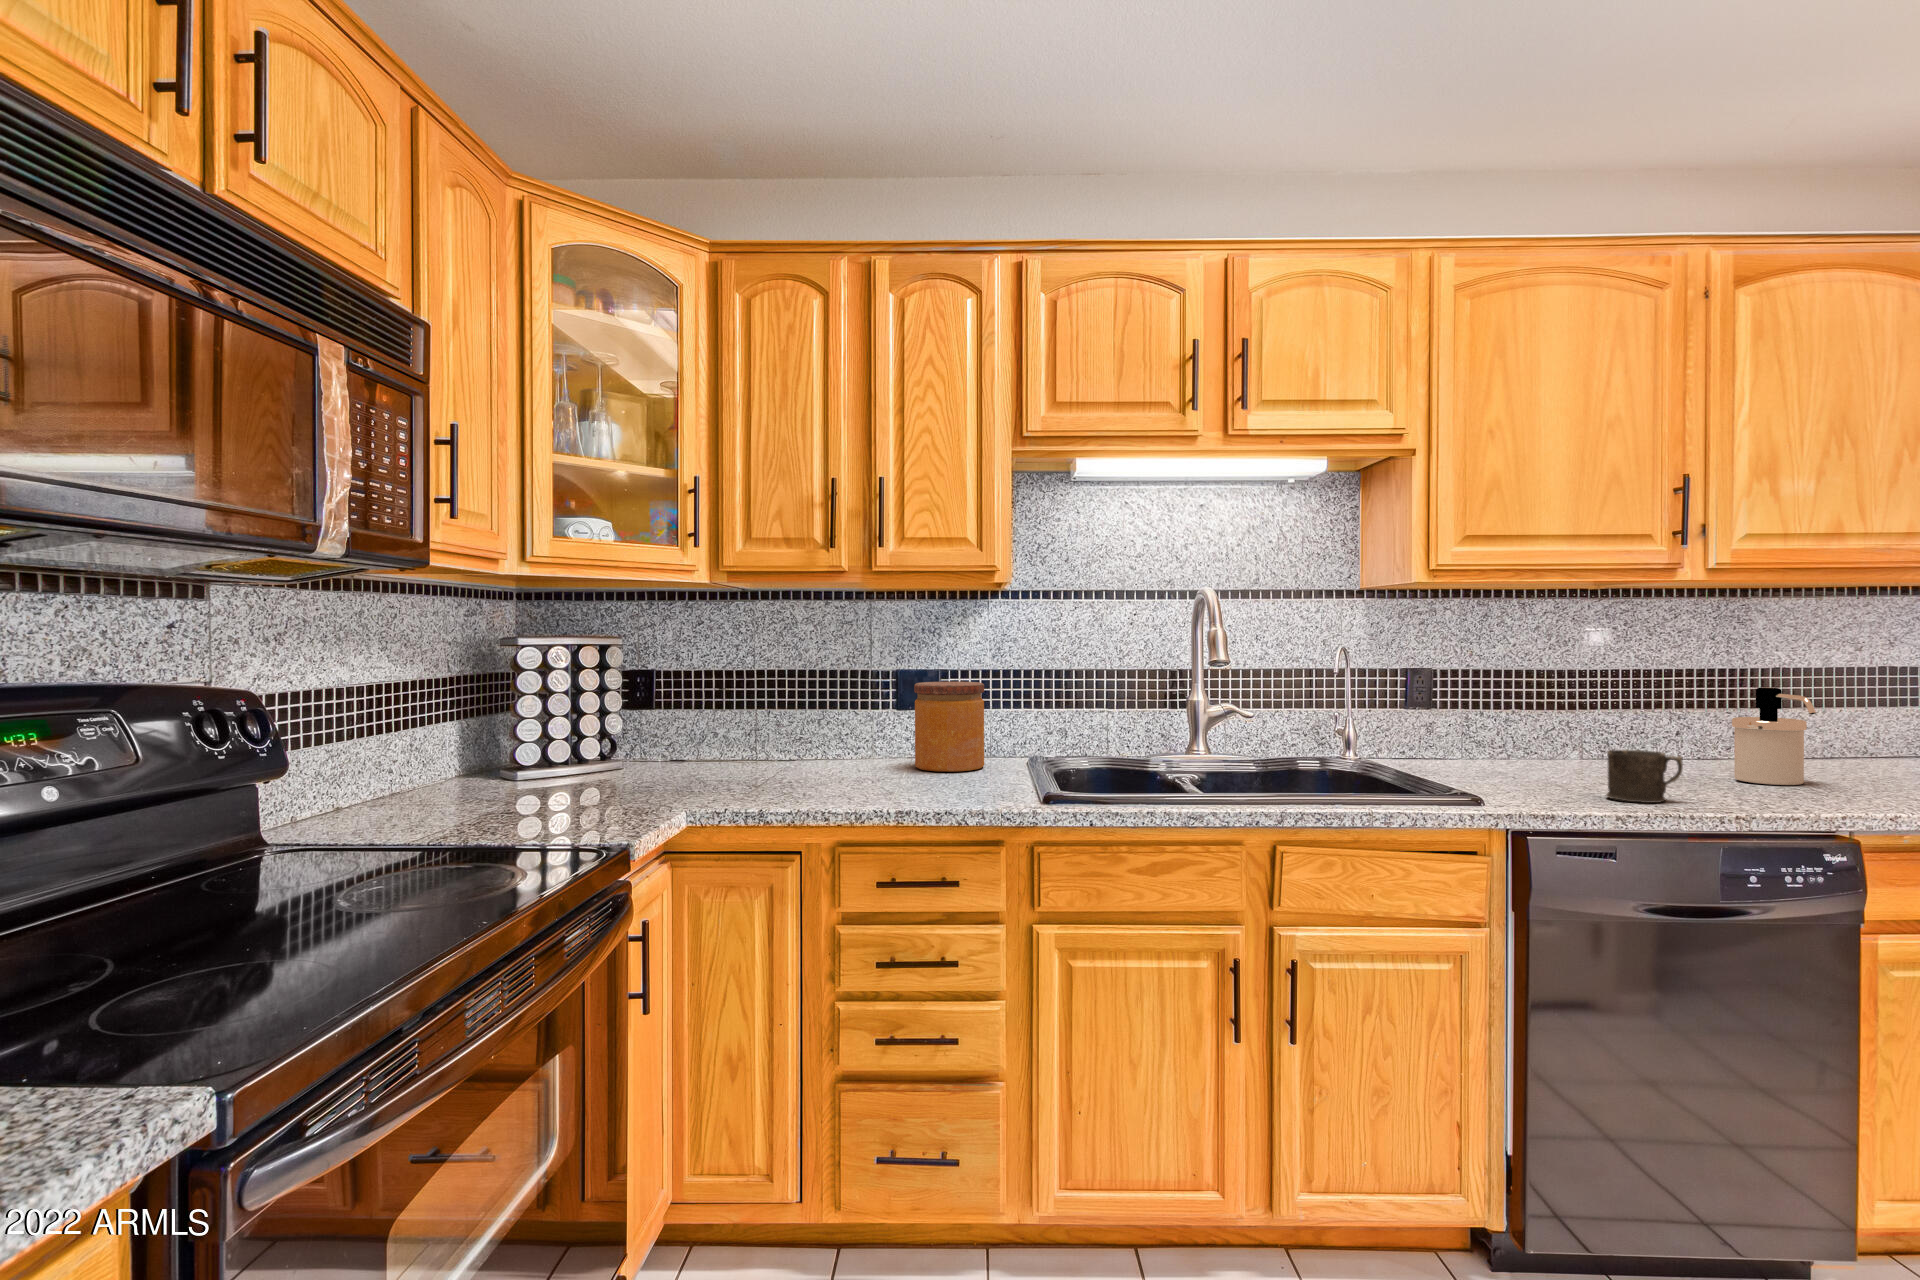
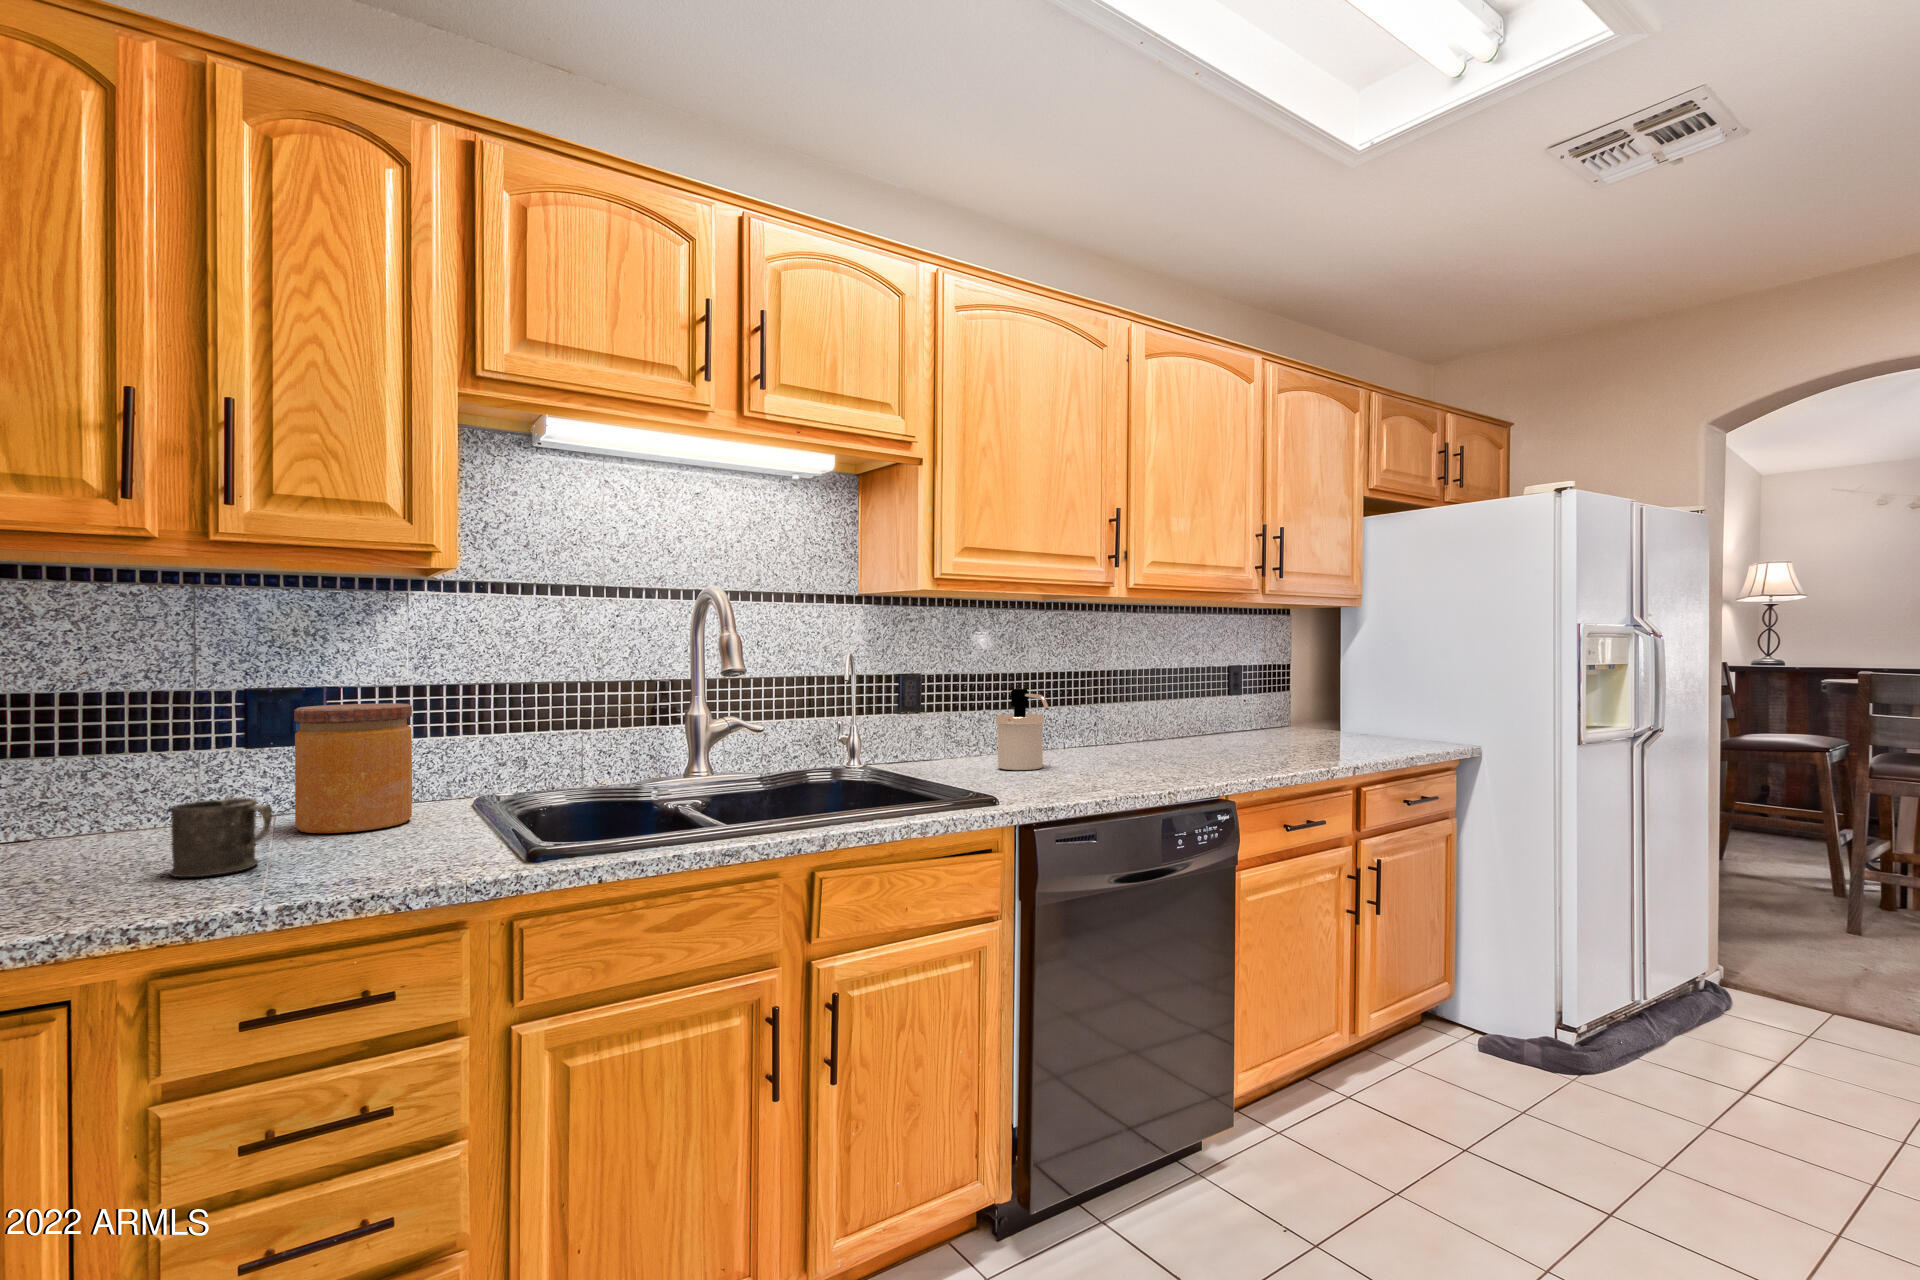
soap dispenser: present [1732,687,1816,785] -> present [996,689,1049,770]
mug: present [1606,750,1683,803] -> present [169,798,272,877]

